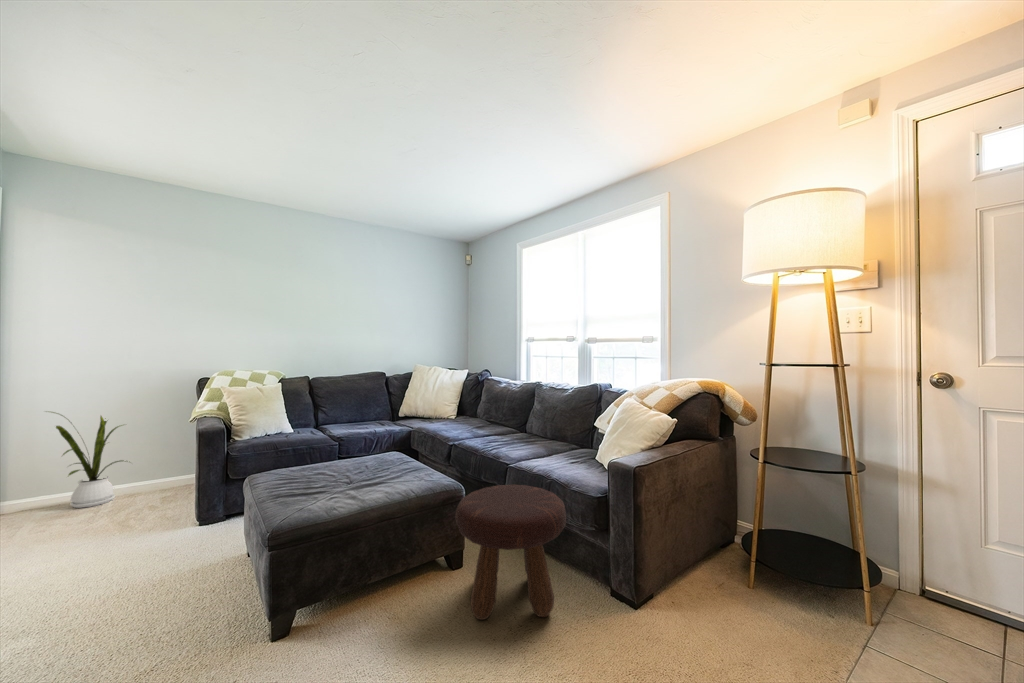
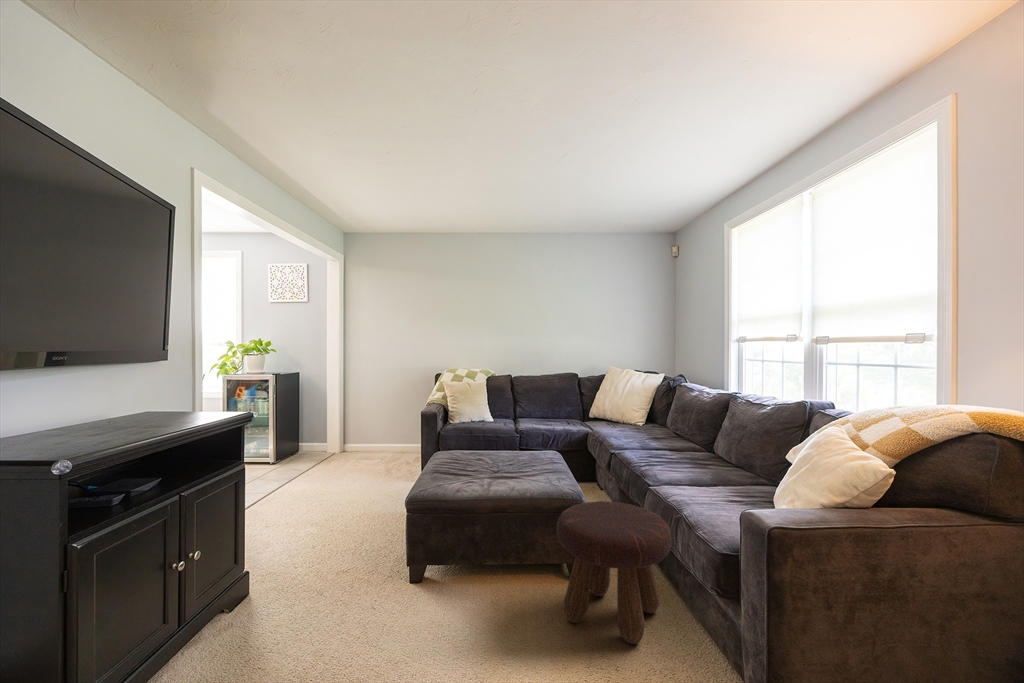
house plant: present [53,412,123,508] -> none [353,390,399,458]

